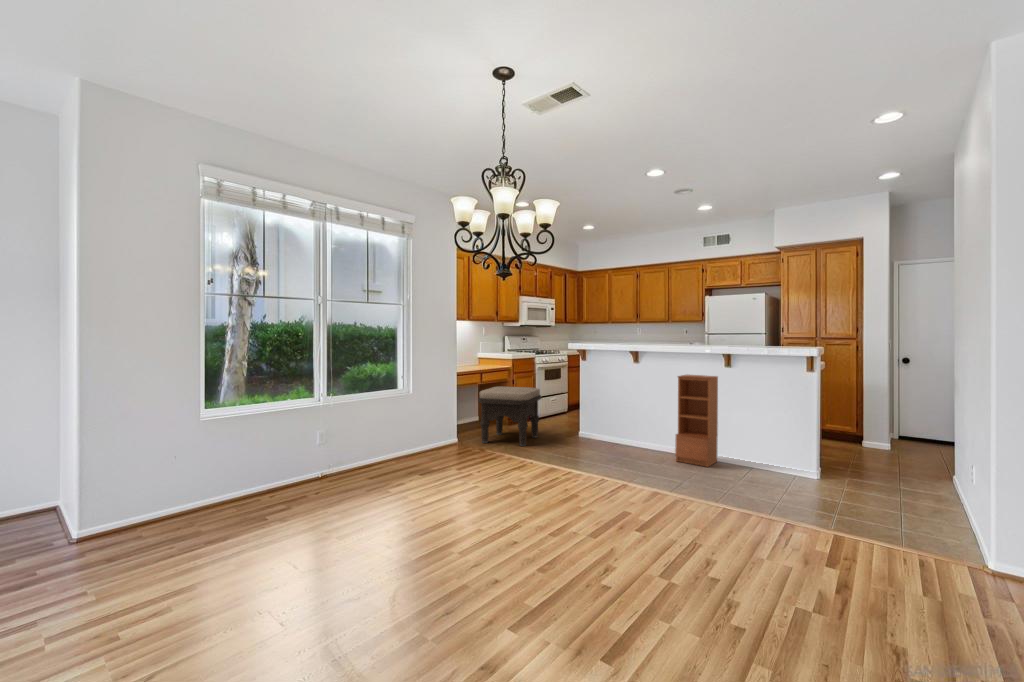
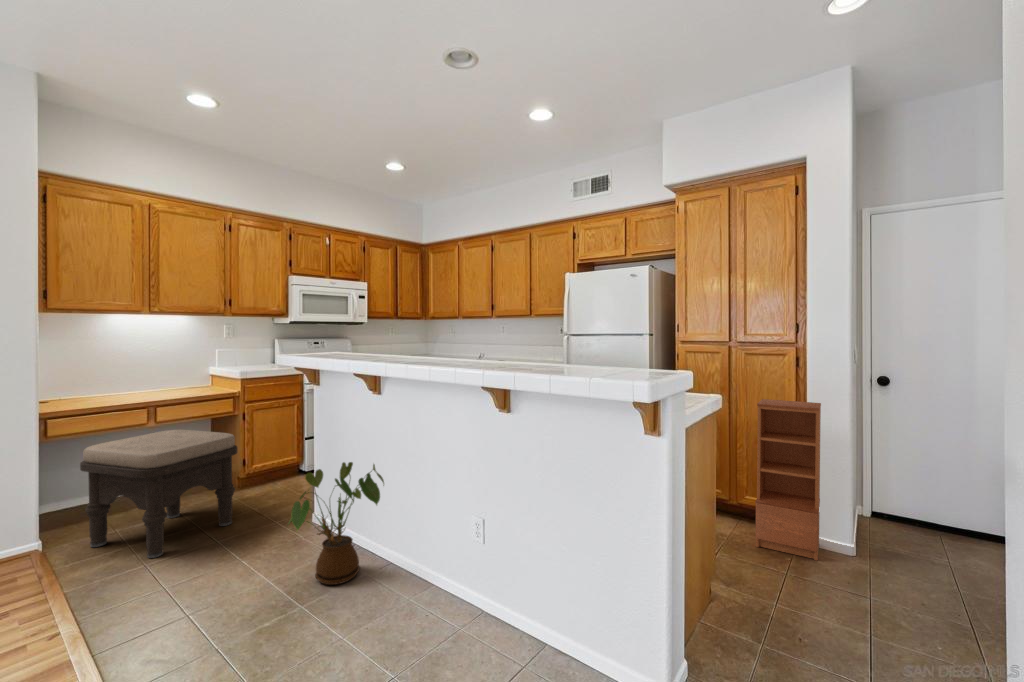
bookcase: present [675,375,718,467] -> present [755,399,821,560]
house plant: none [608,397,655,454] -> present [289,462,384,585]

